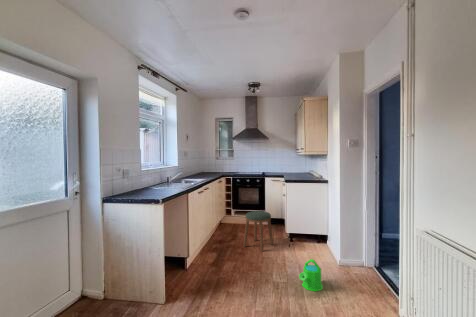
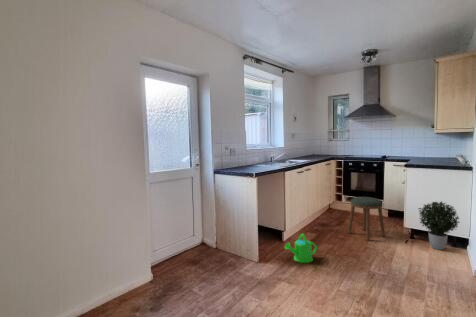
potted plant: none [298,210,327,250] -> present [419,201,459,250]
watering can: present [299,259,323,291] -> present [285,234,317,263]

